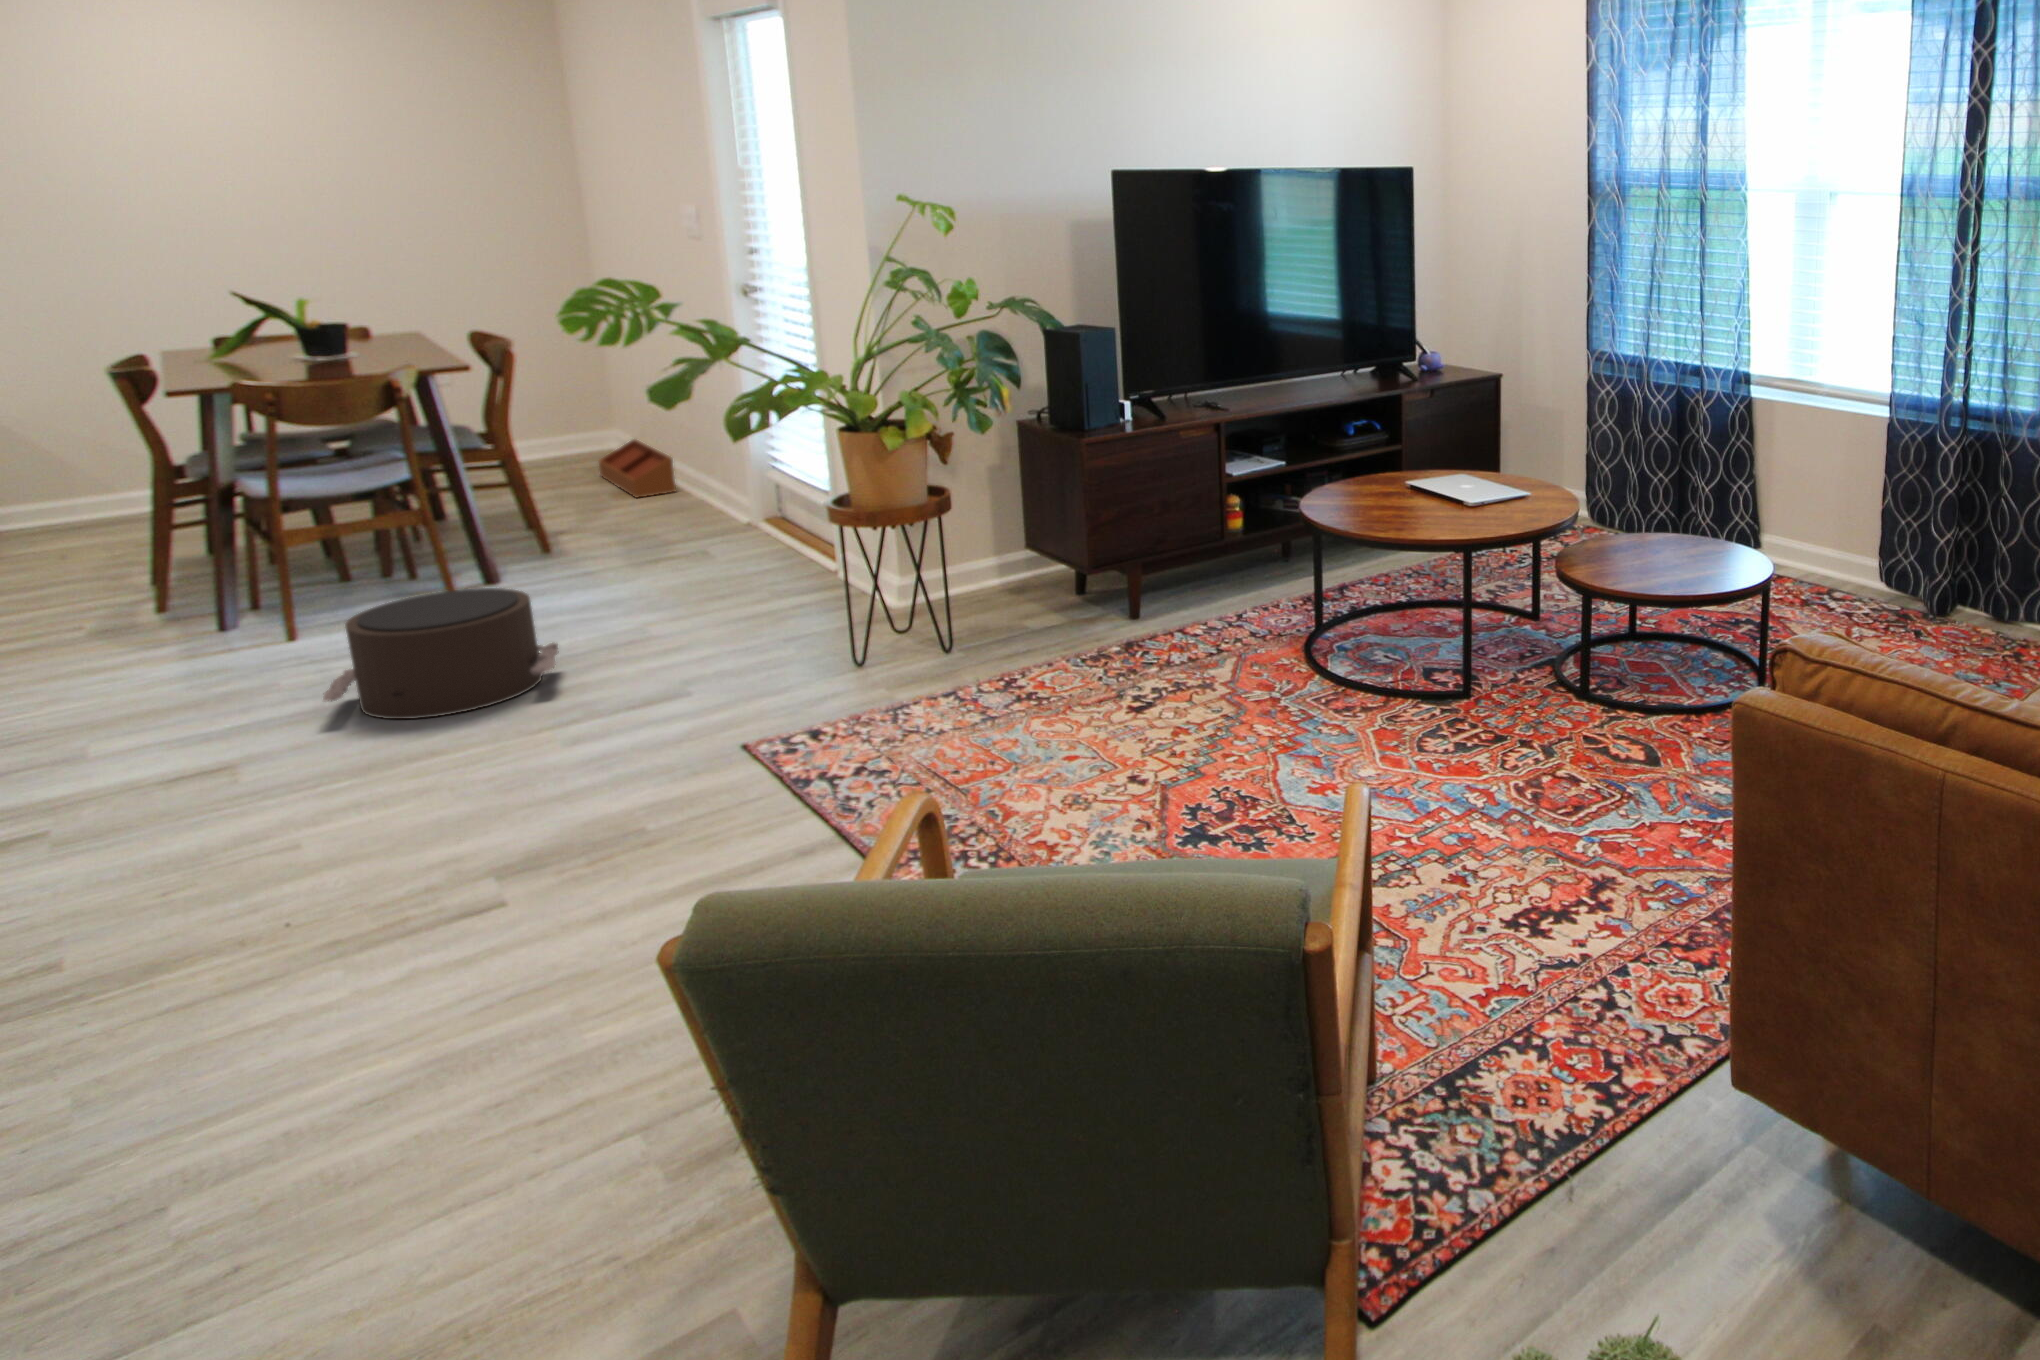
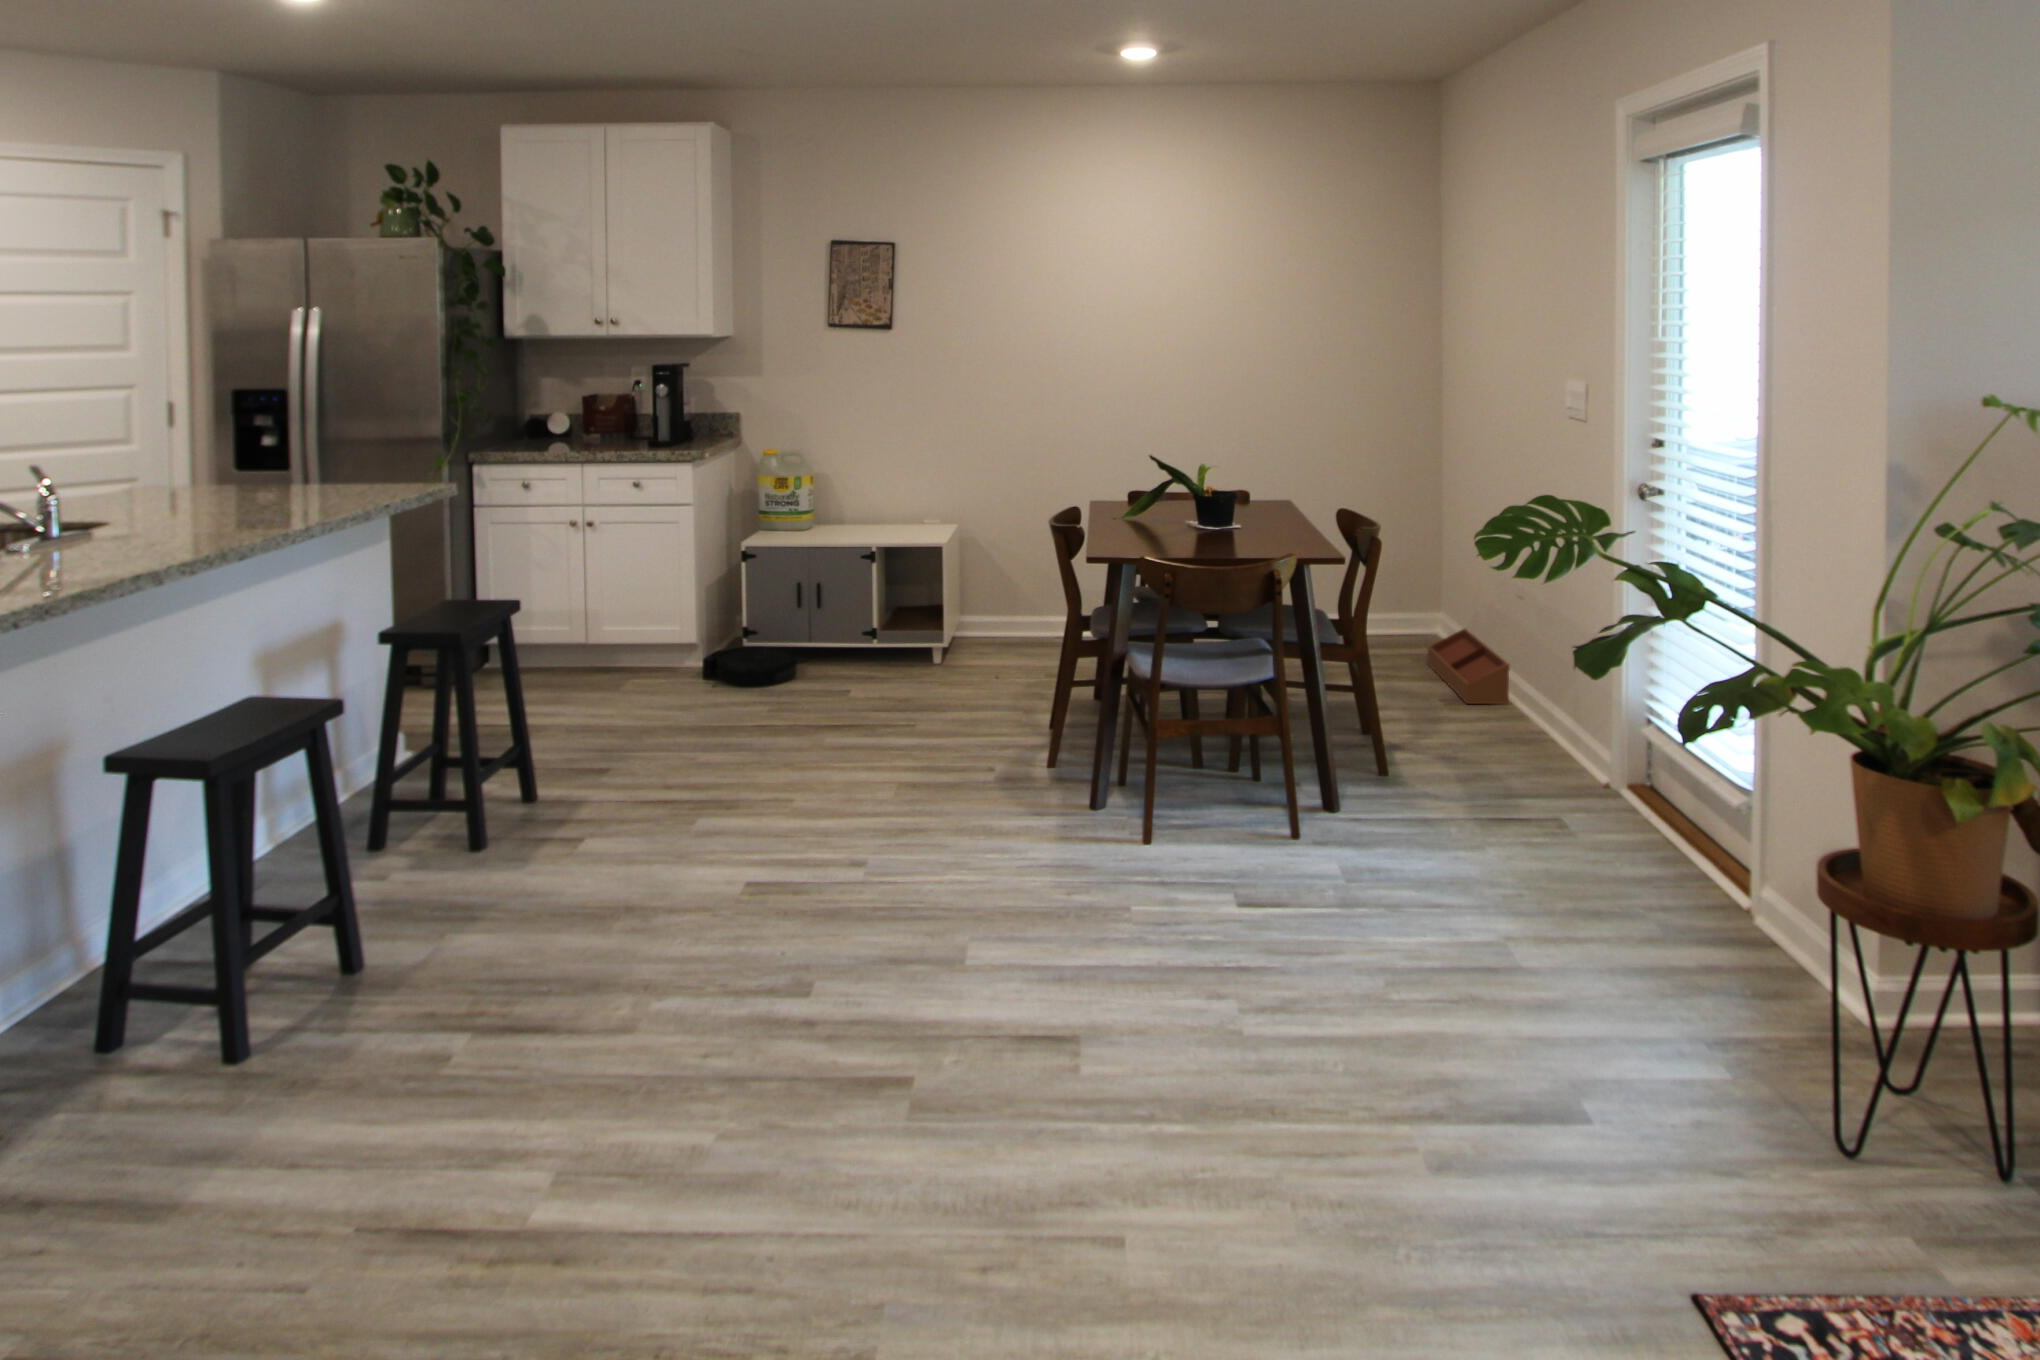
pouf: present [323,588,559,719] -> none [1159,853,1415,1050]

